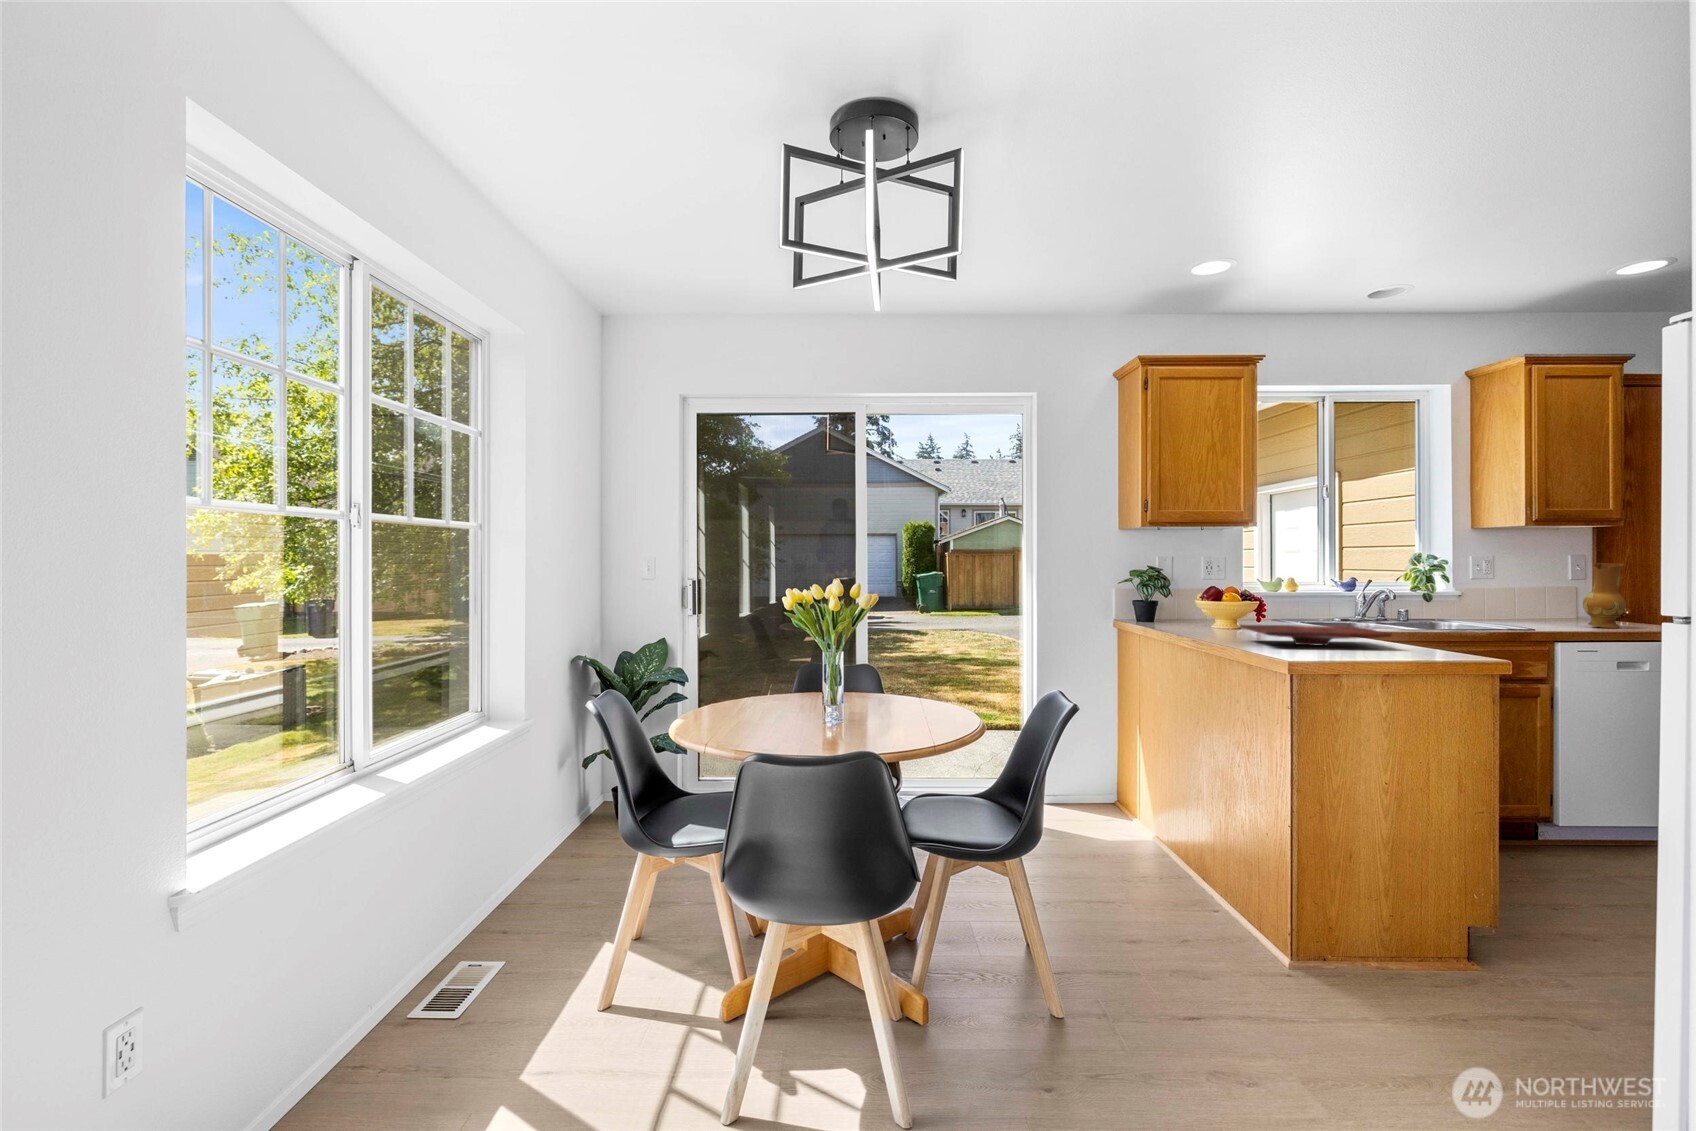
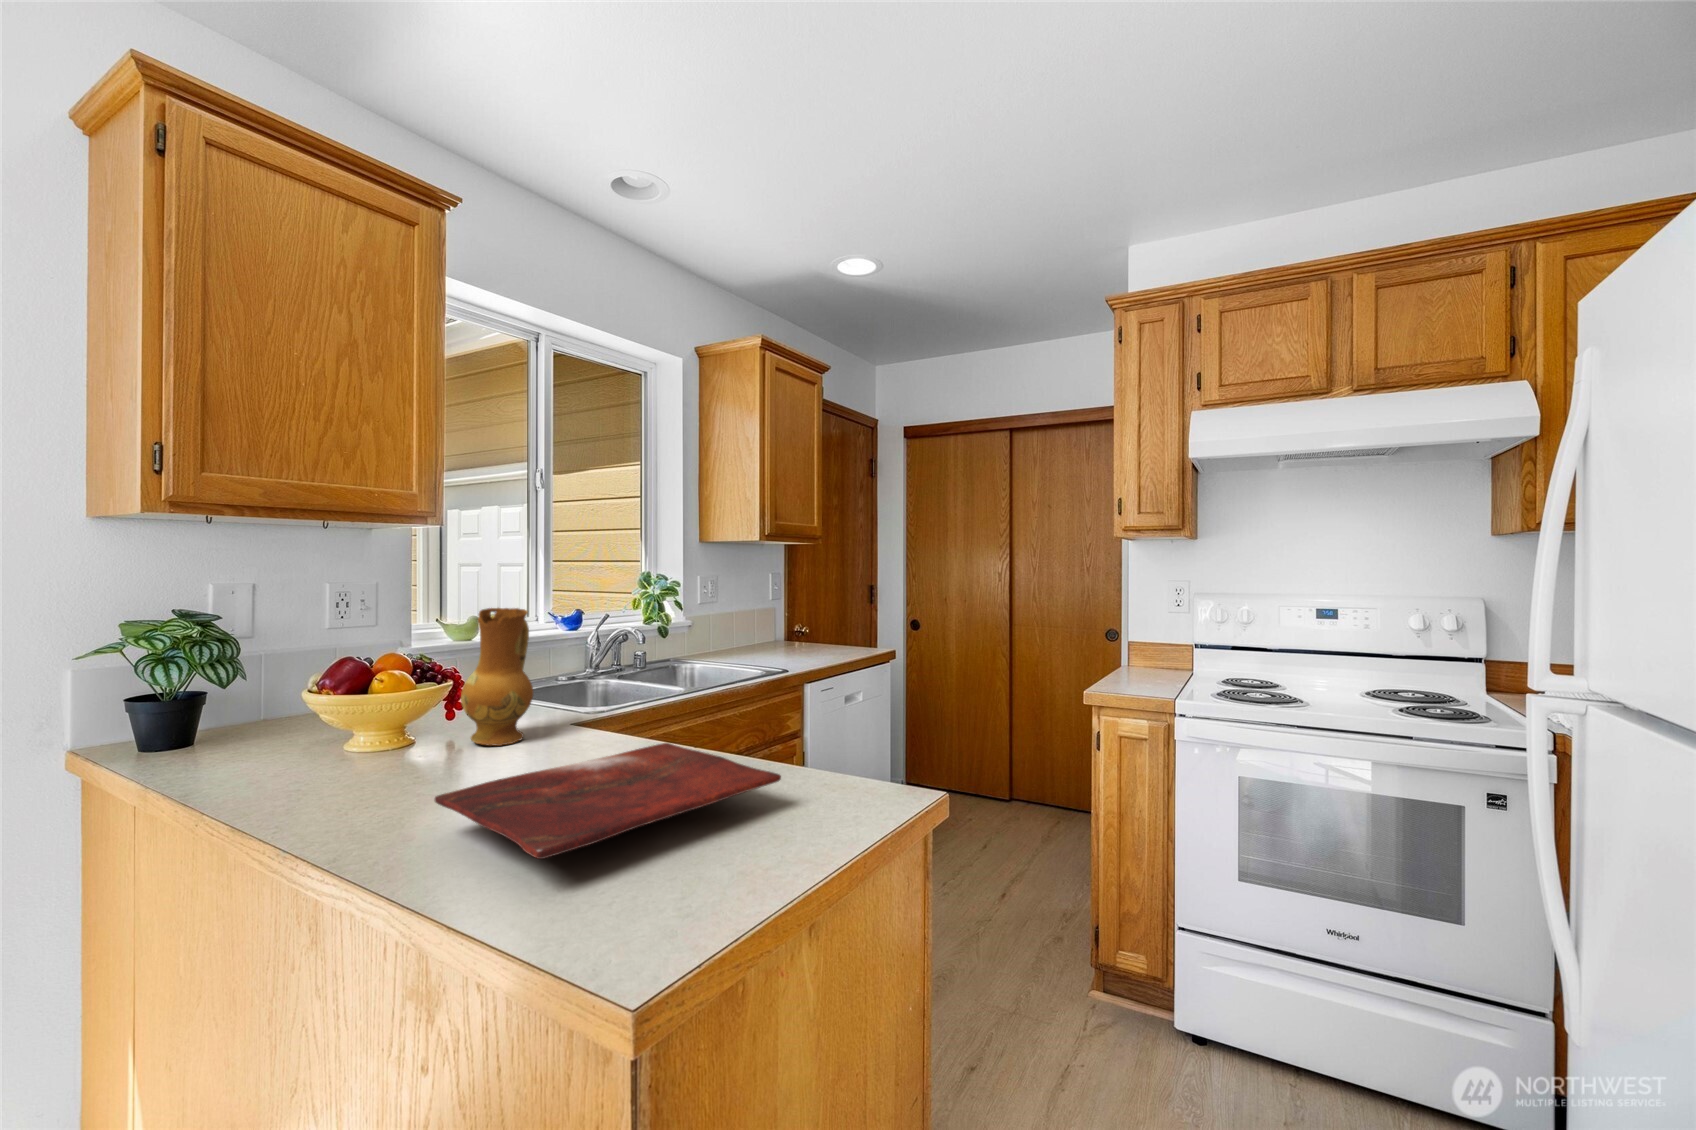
ceramic jug: present [1583,563,1626,628] -> present [461,608,533,746]

